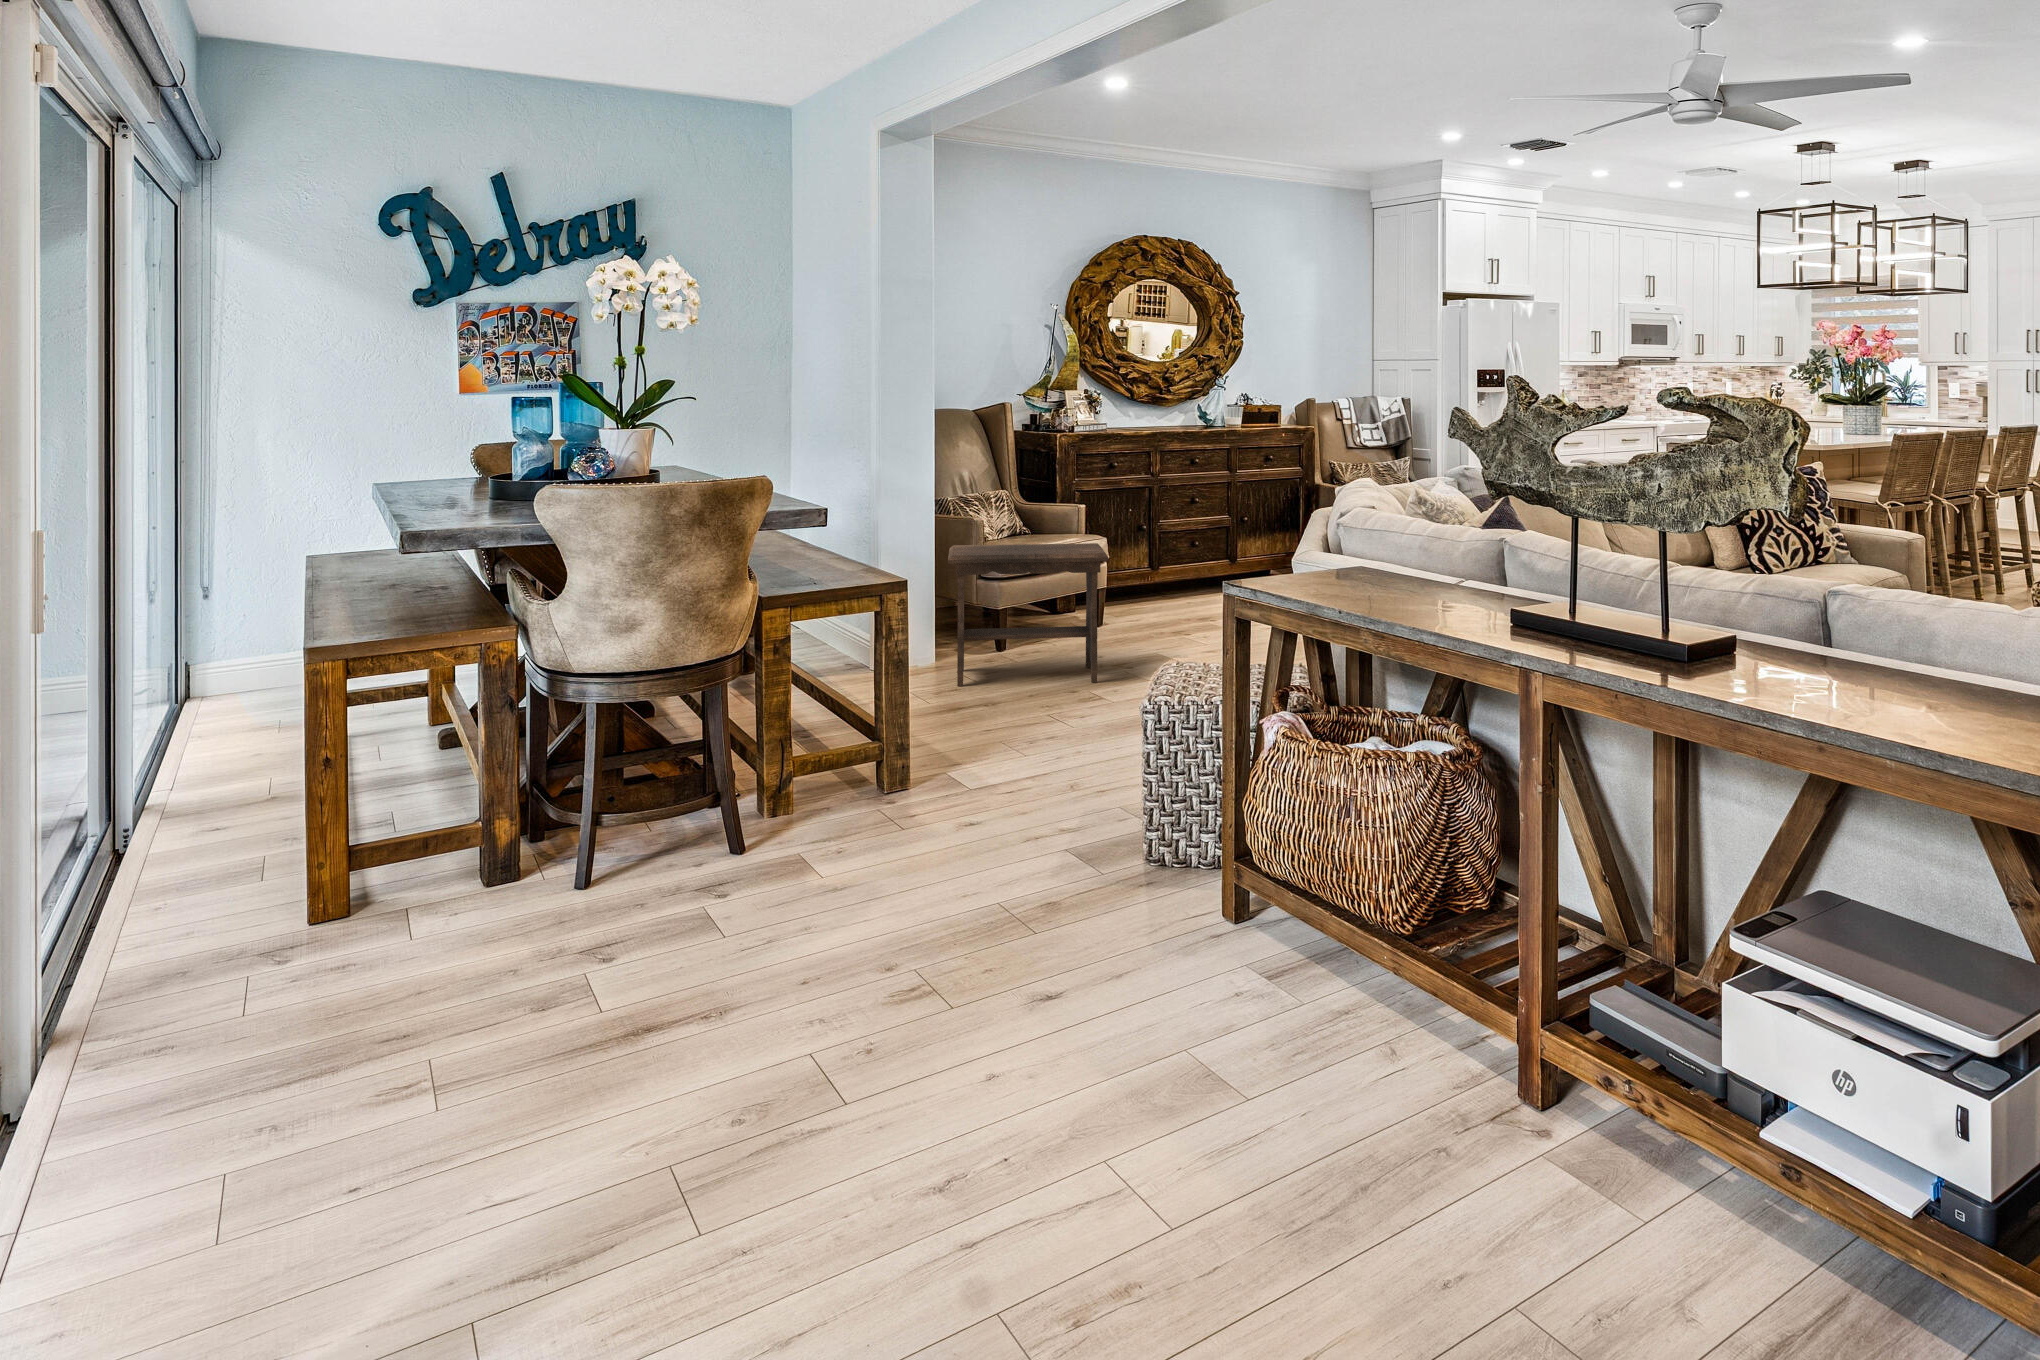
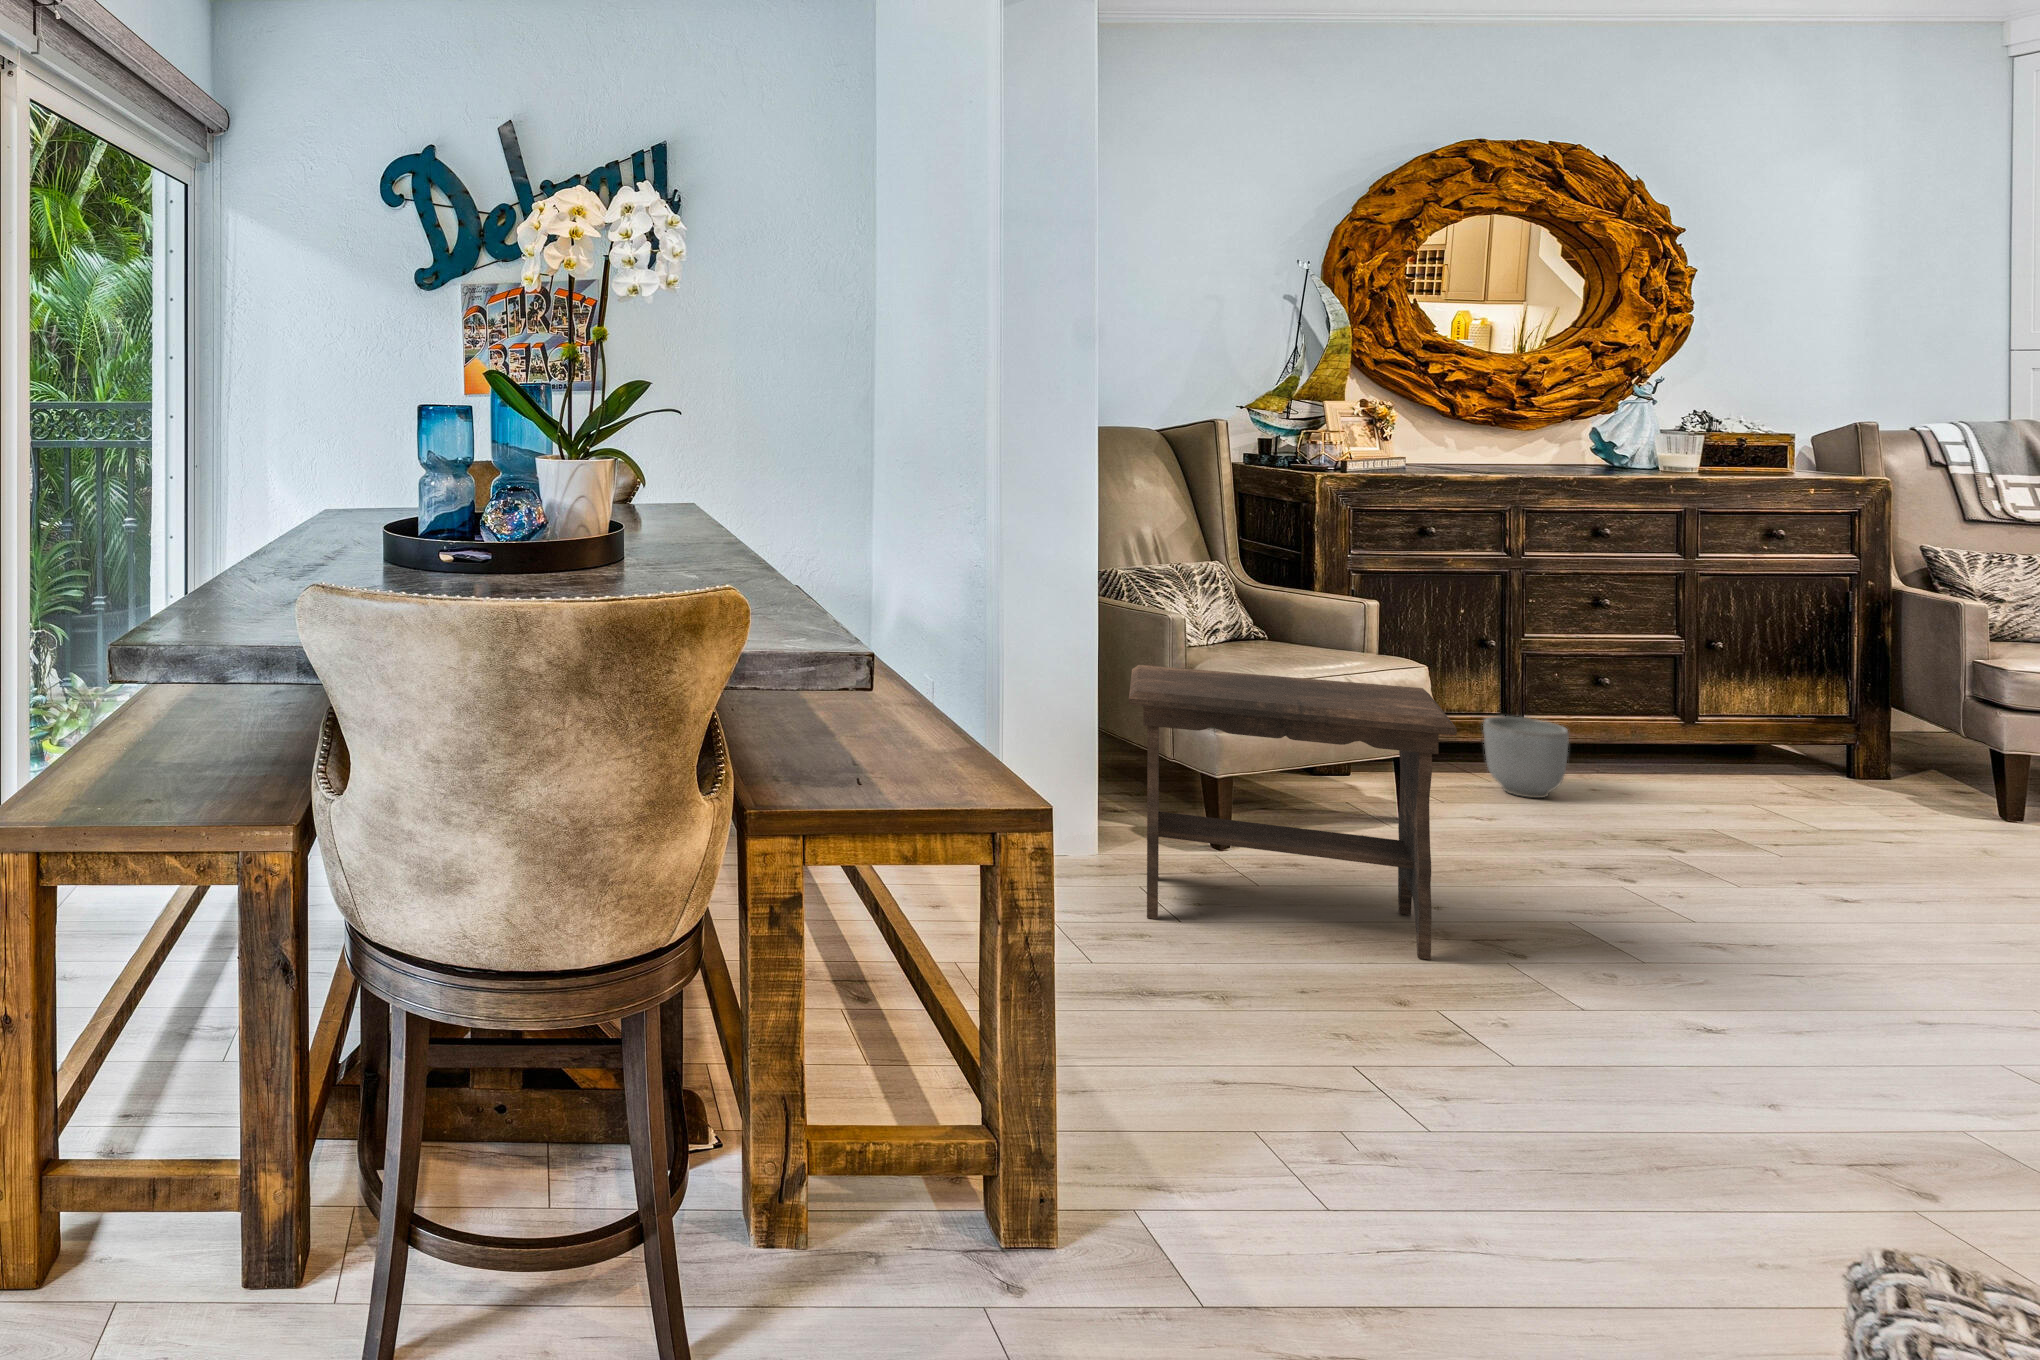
planter: none [1140,571,1180,614] -> present [1483,716,1569,798]

